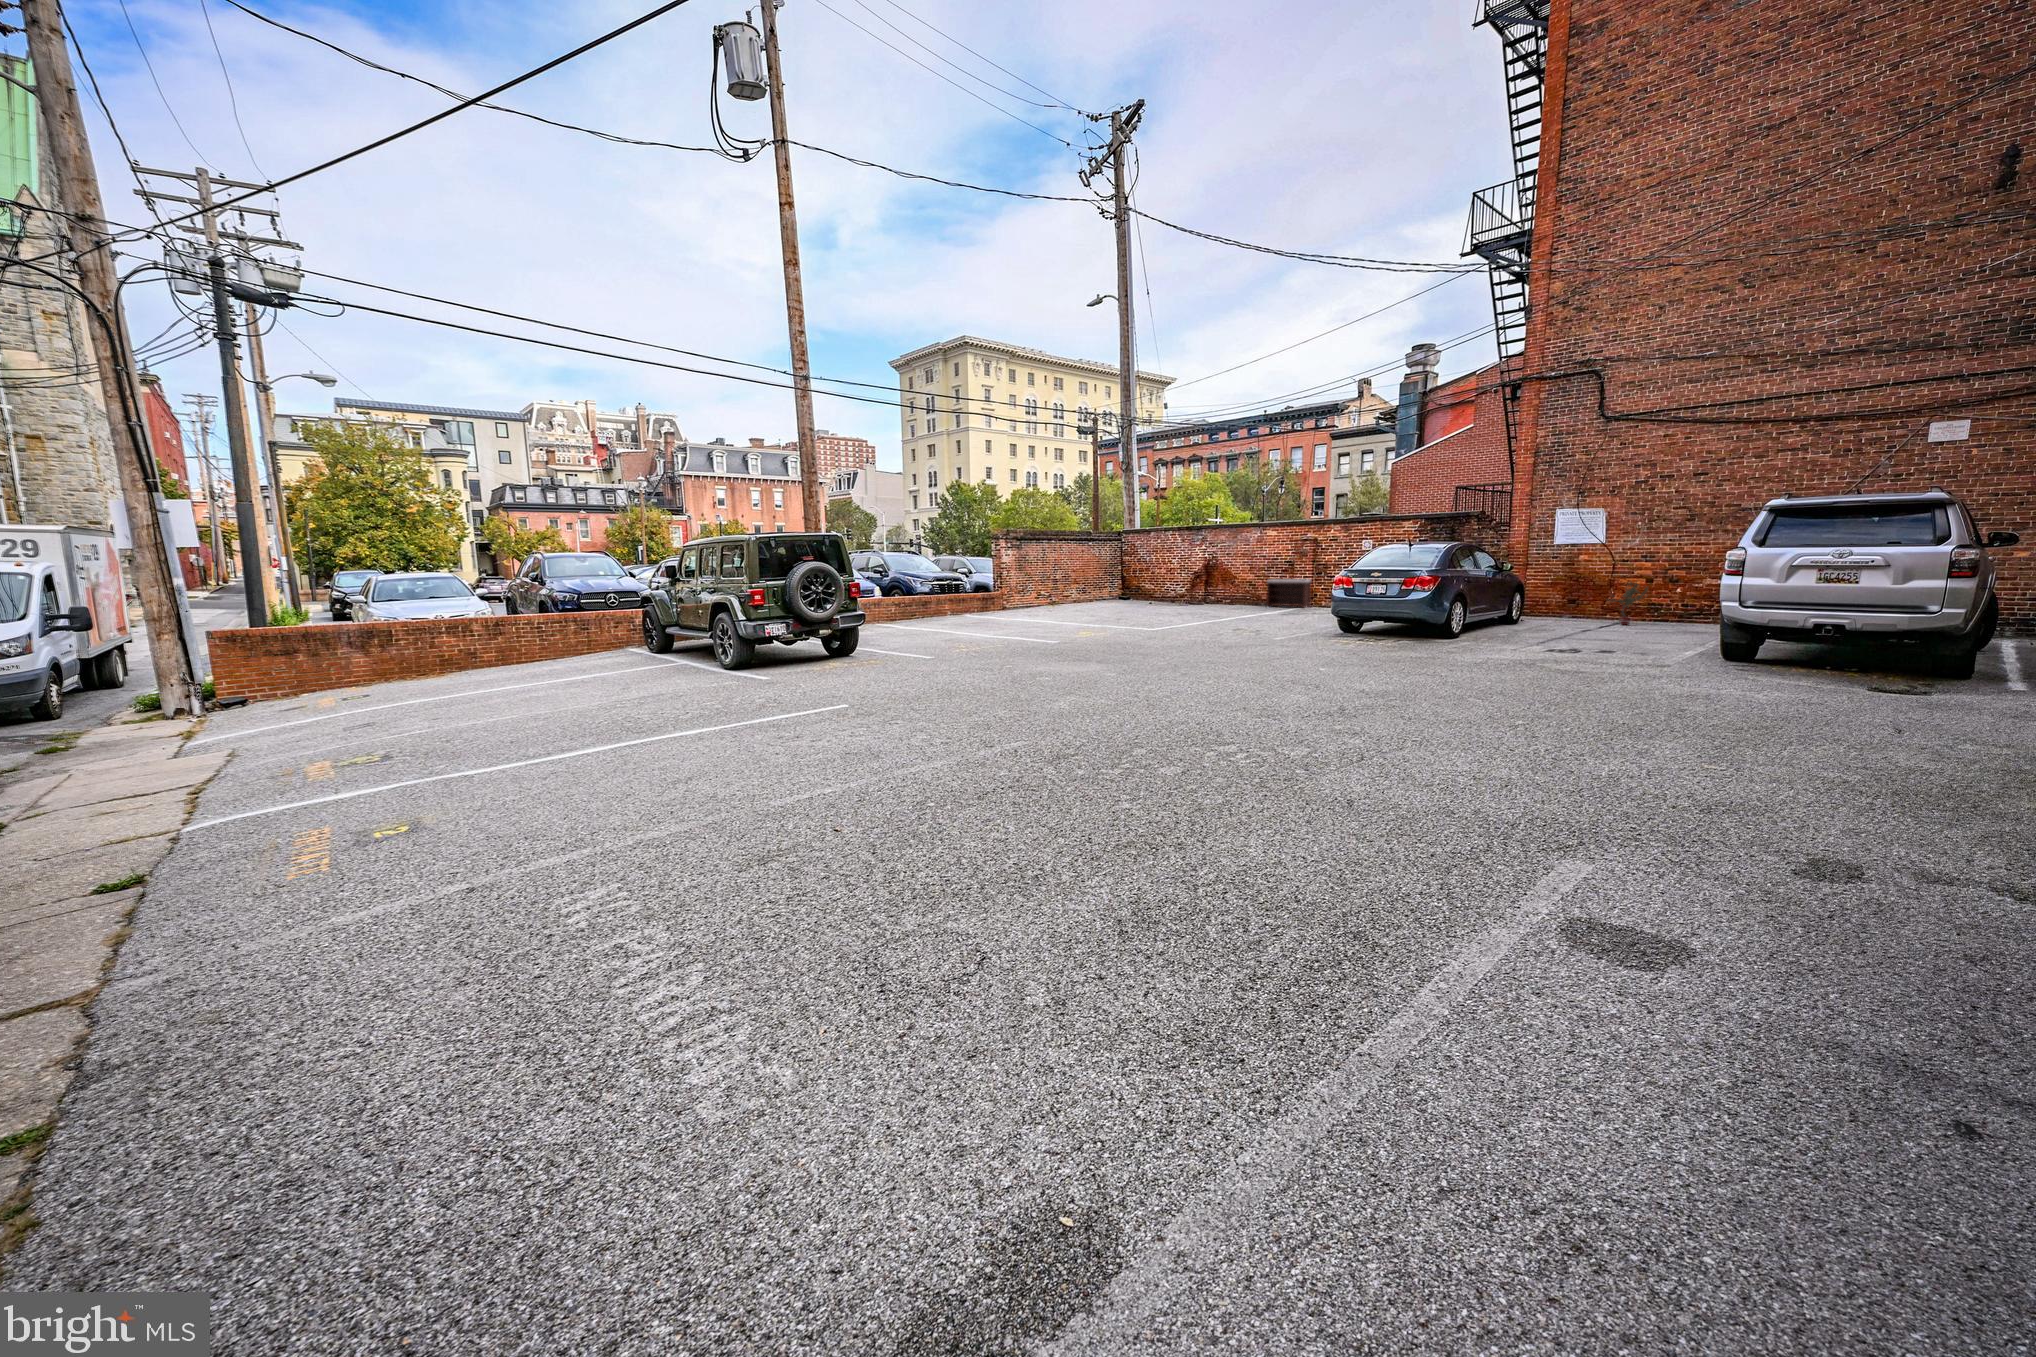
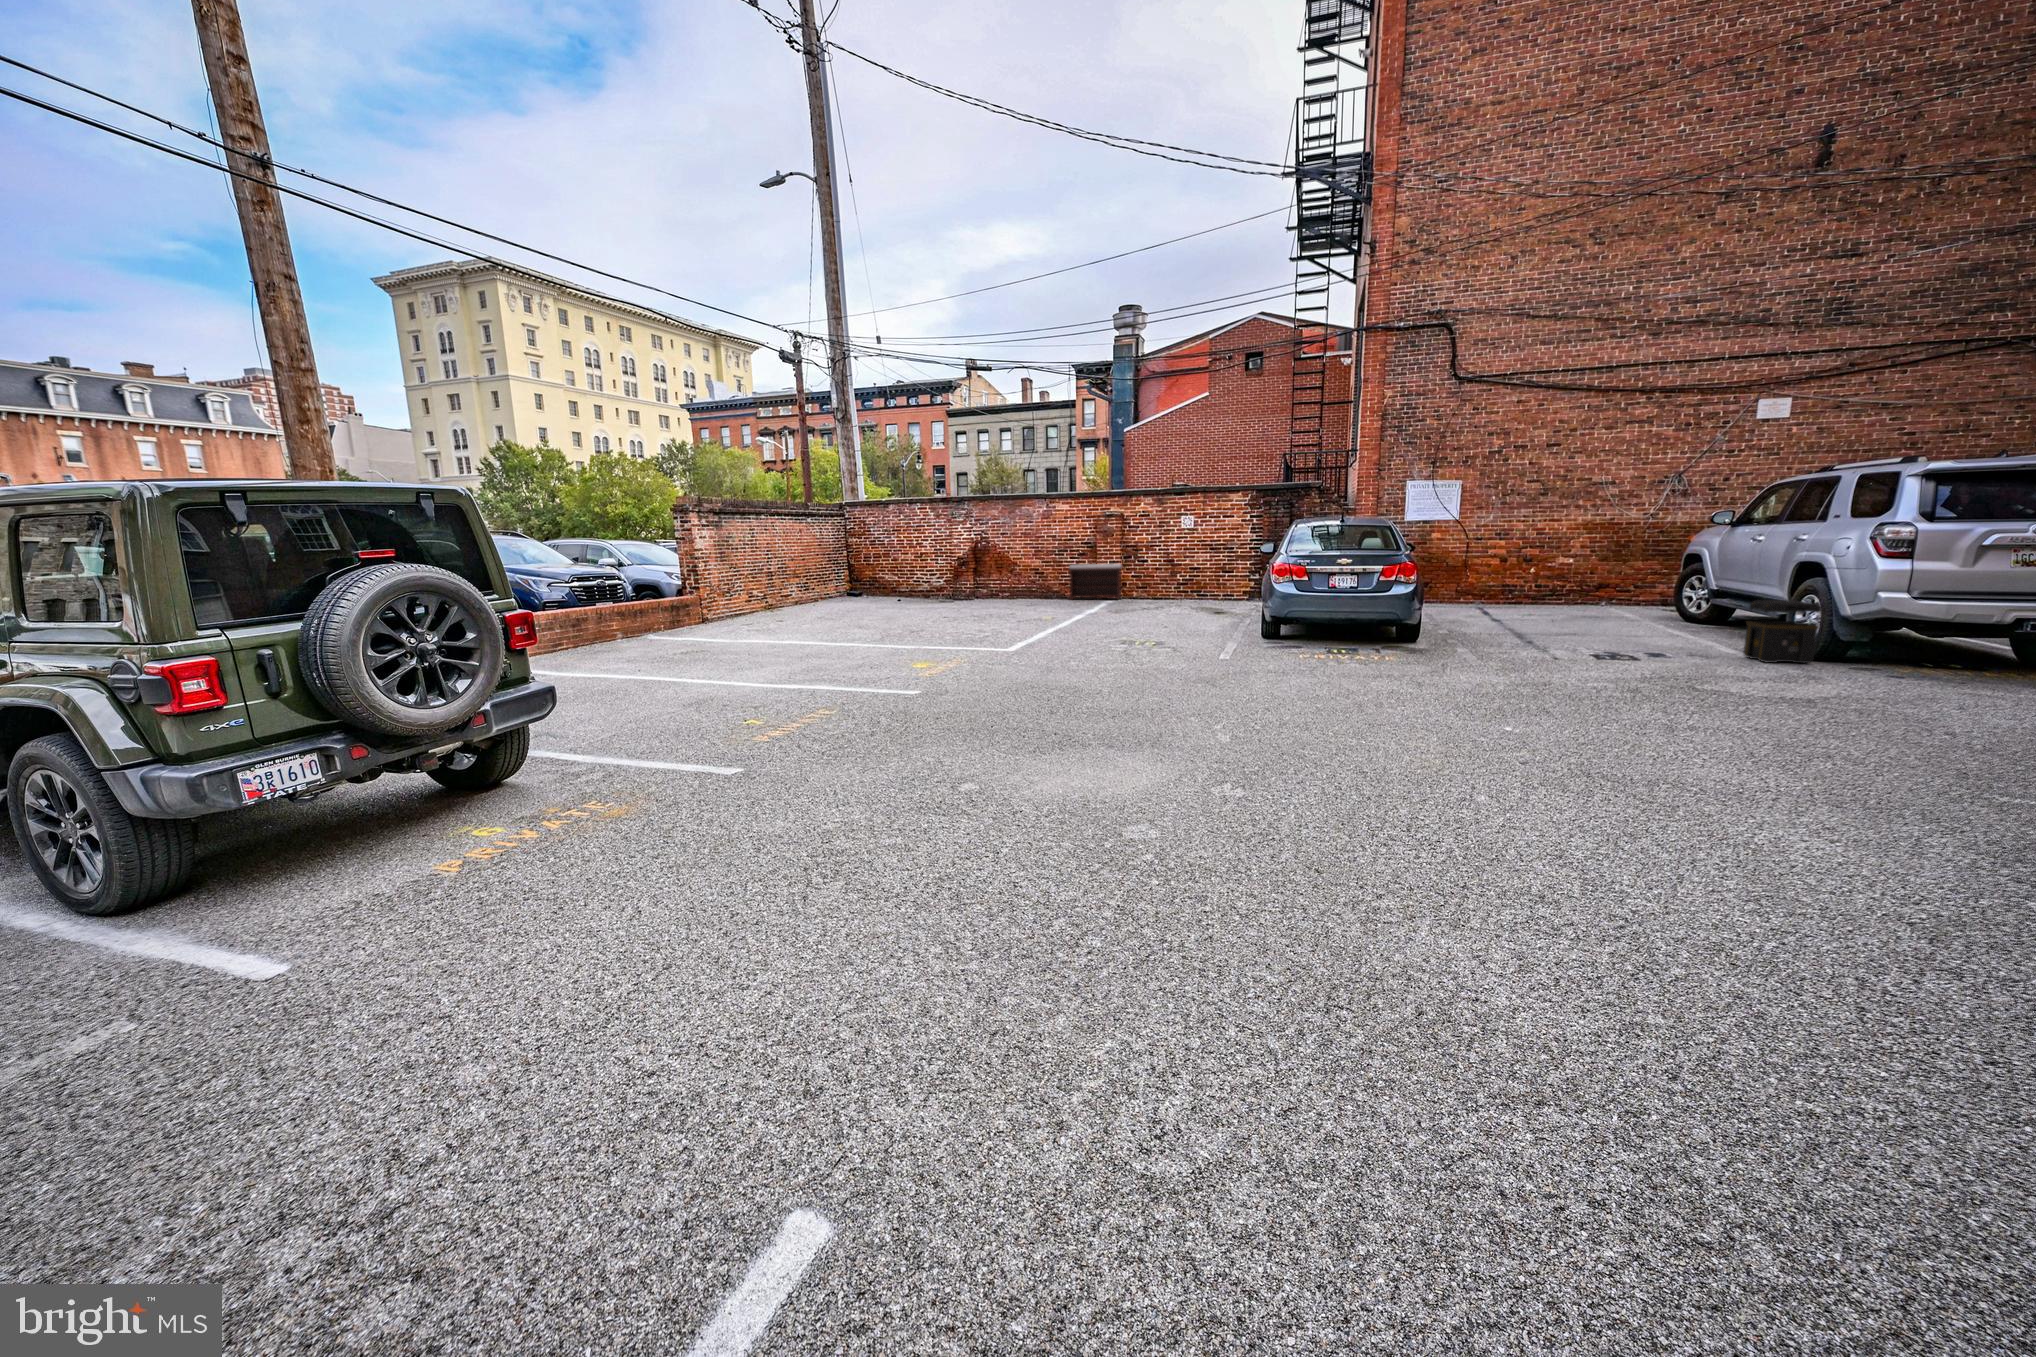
potted tree: present [1608,582,1648,625] -> none [1466,559,1513,608]
toolbox: none [1639,611,1689,661] -> present [1743,600,1821,663]

